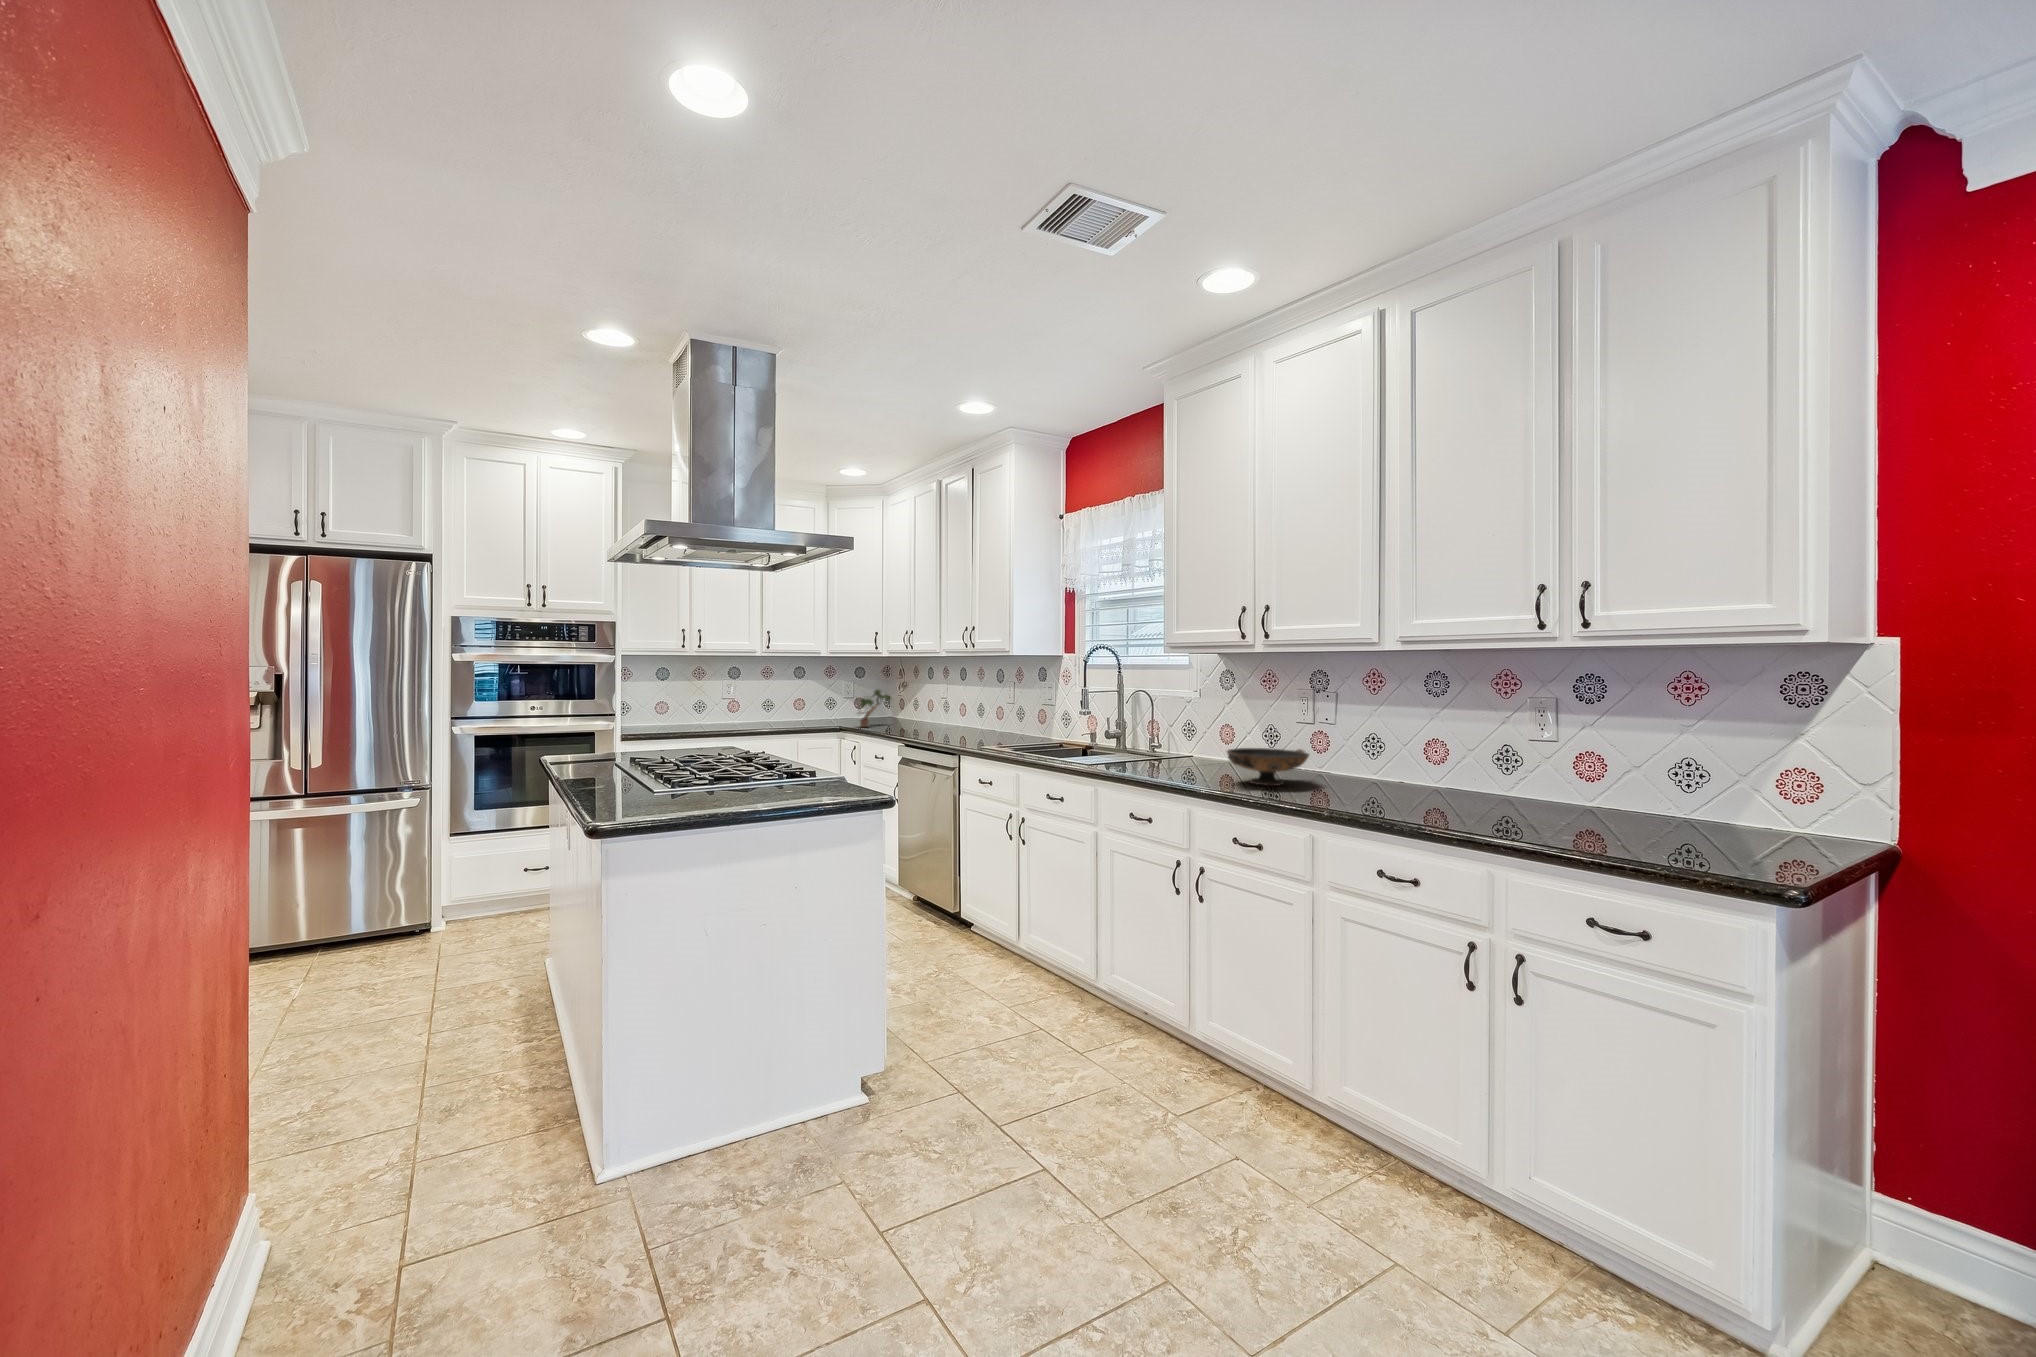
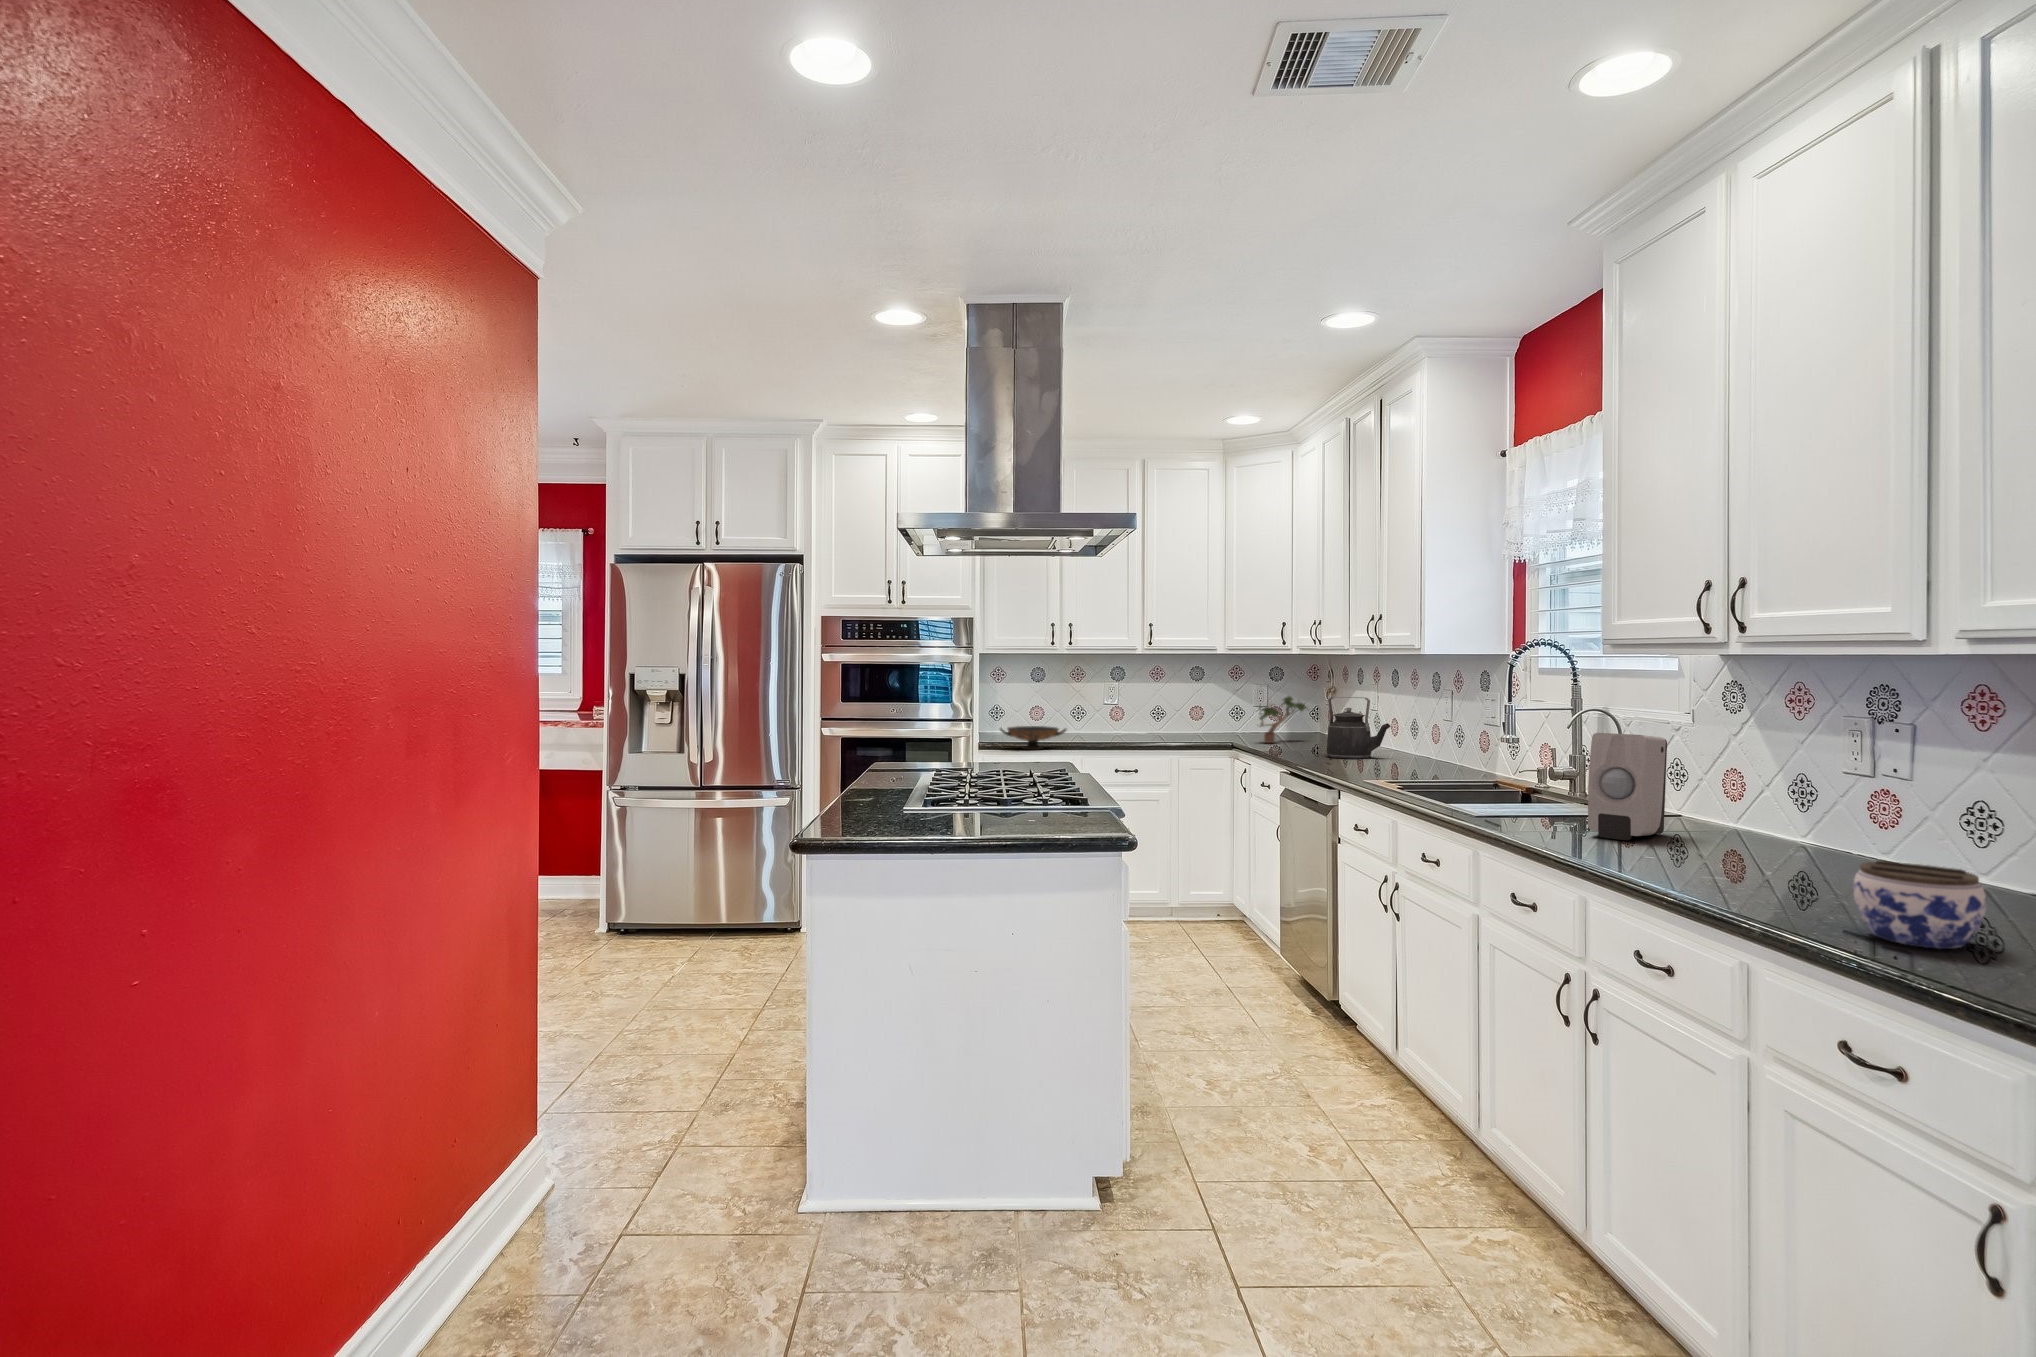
kettle: none [924,689,972,735] -> present [1326,697,1391,759]
soap dispenser: none [1162,706,1198,774] -> present [1588,733,1667,840]
decorative bowl: present [1227,748,1309,786] -> present [1000,726,1066,750]
jar: none [1346,768,1403,812] -> present [1853,861,1986,949]

